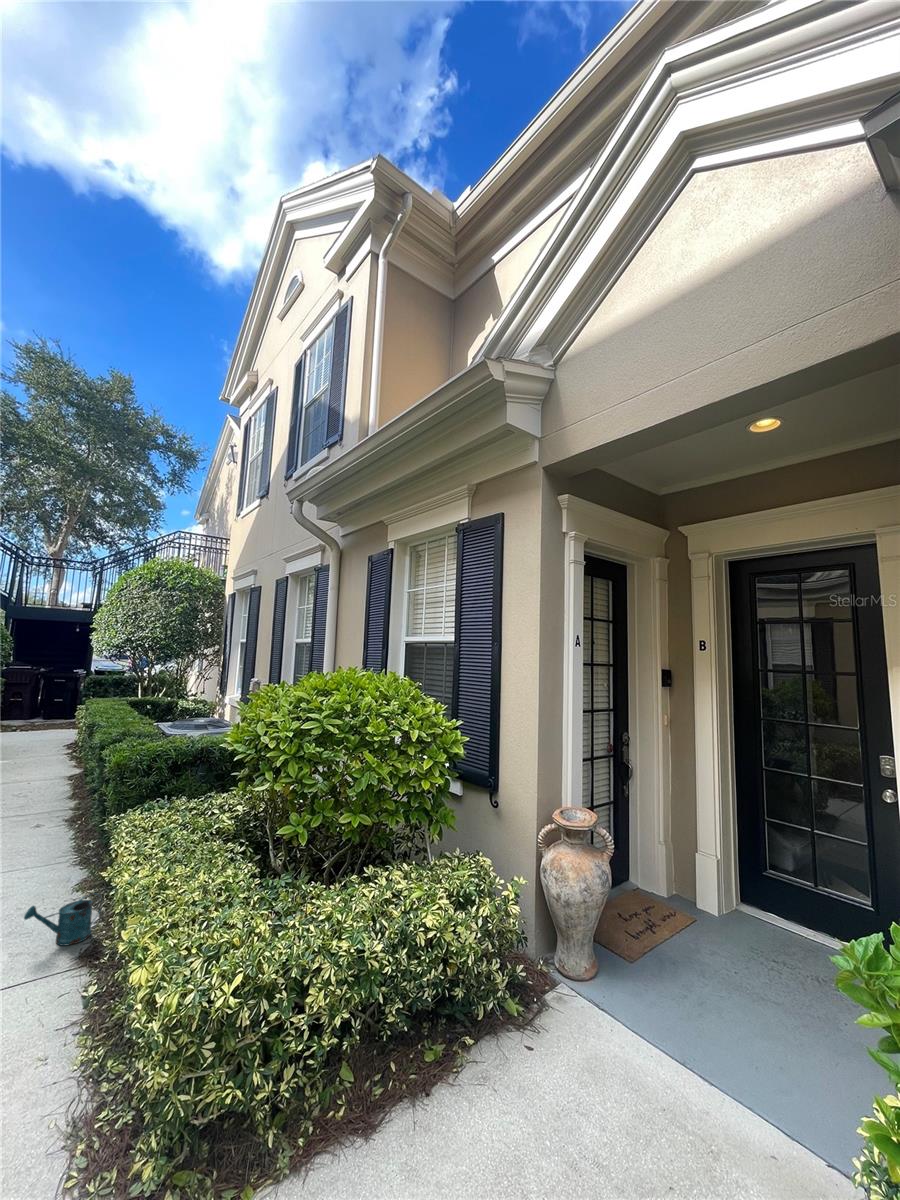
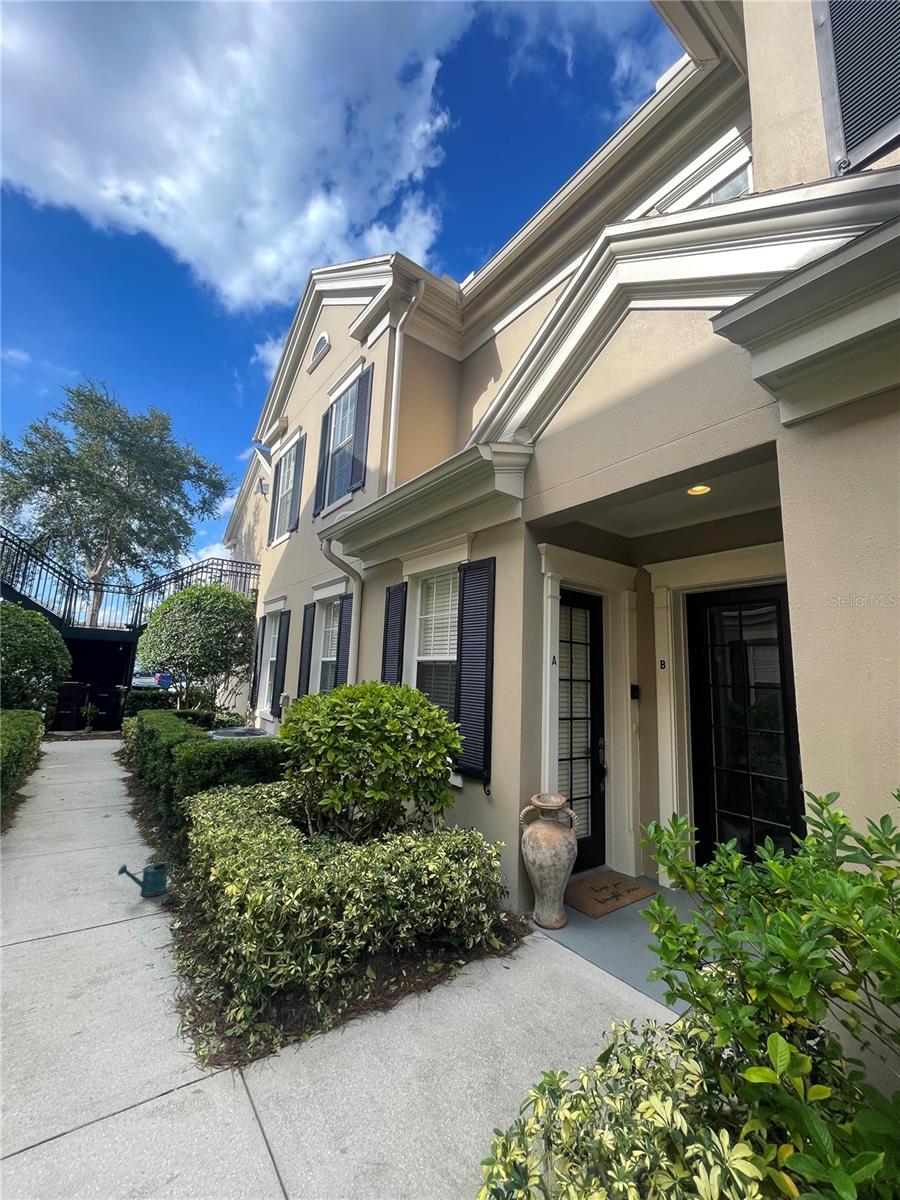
potted plant: none [32,693,55,724] -> present [80,705,99,733]

